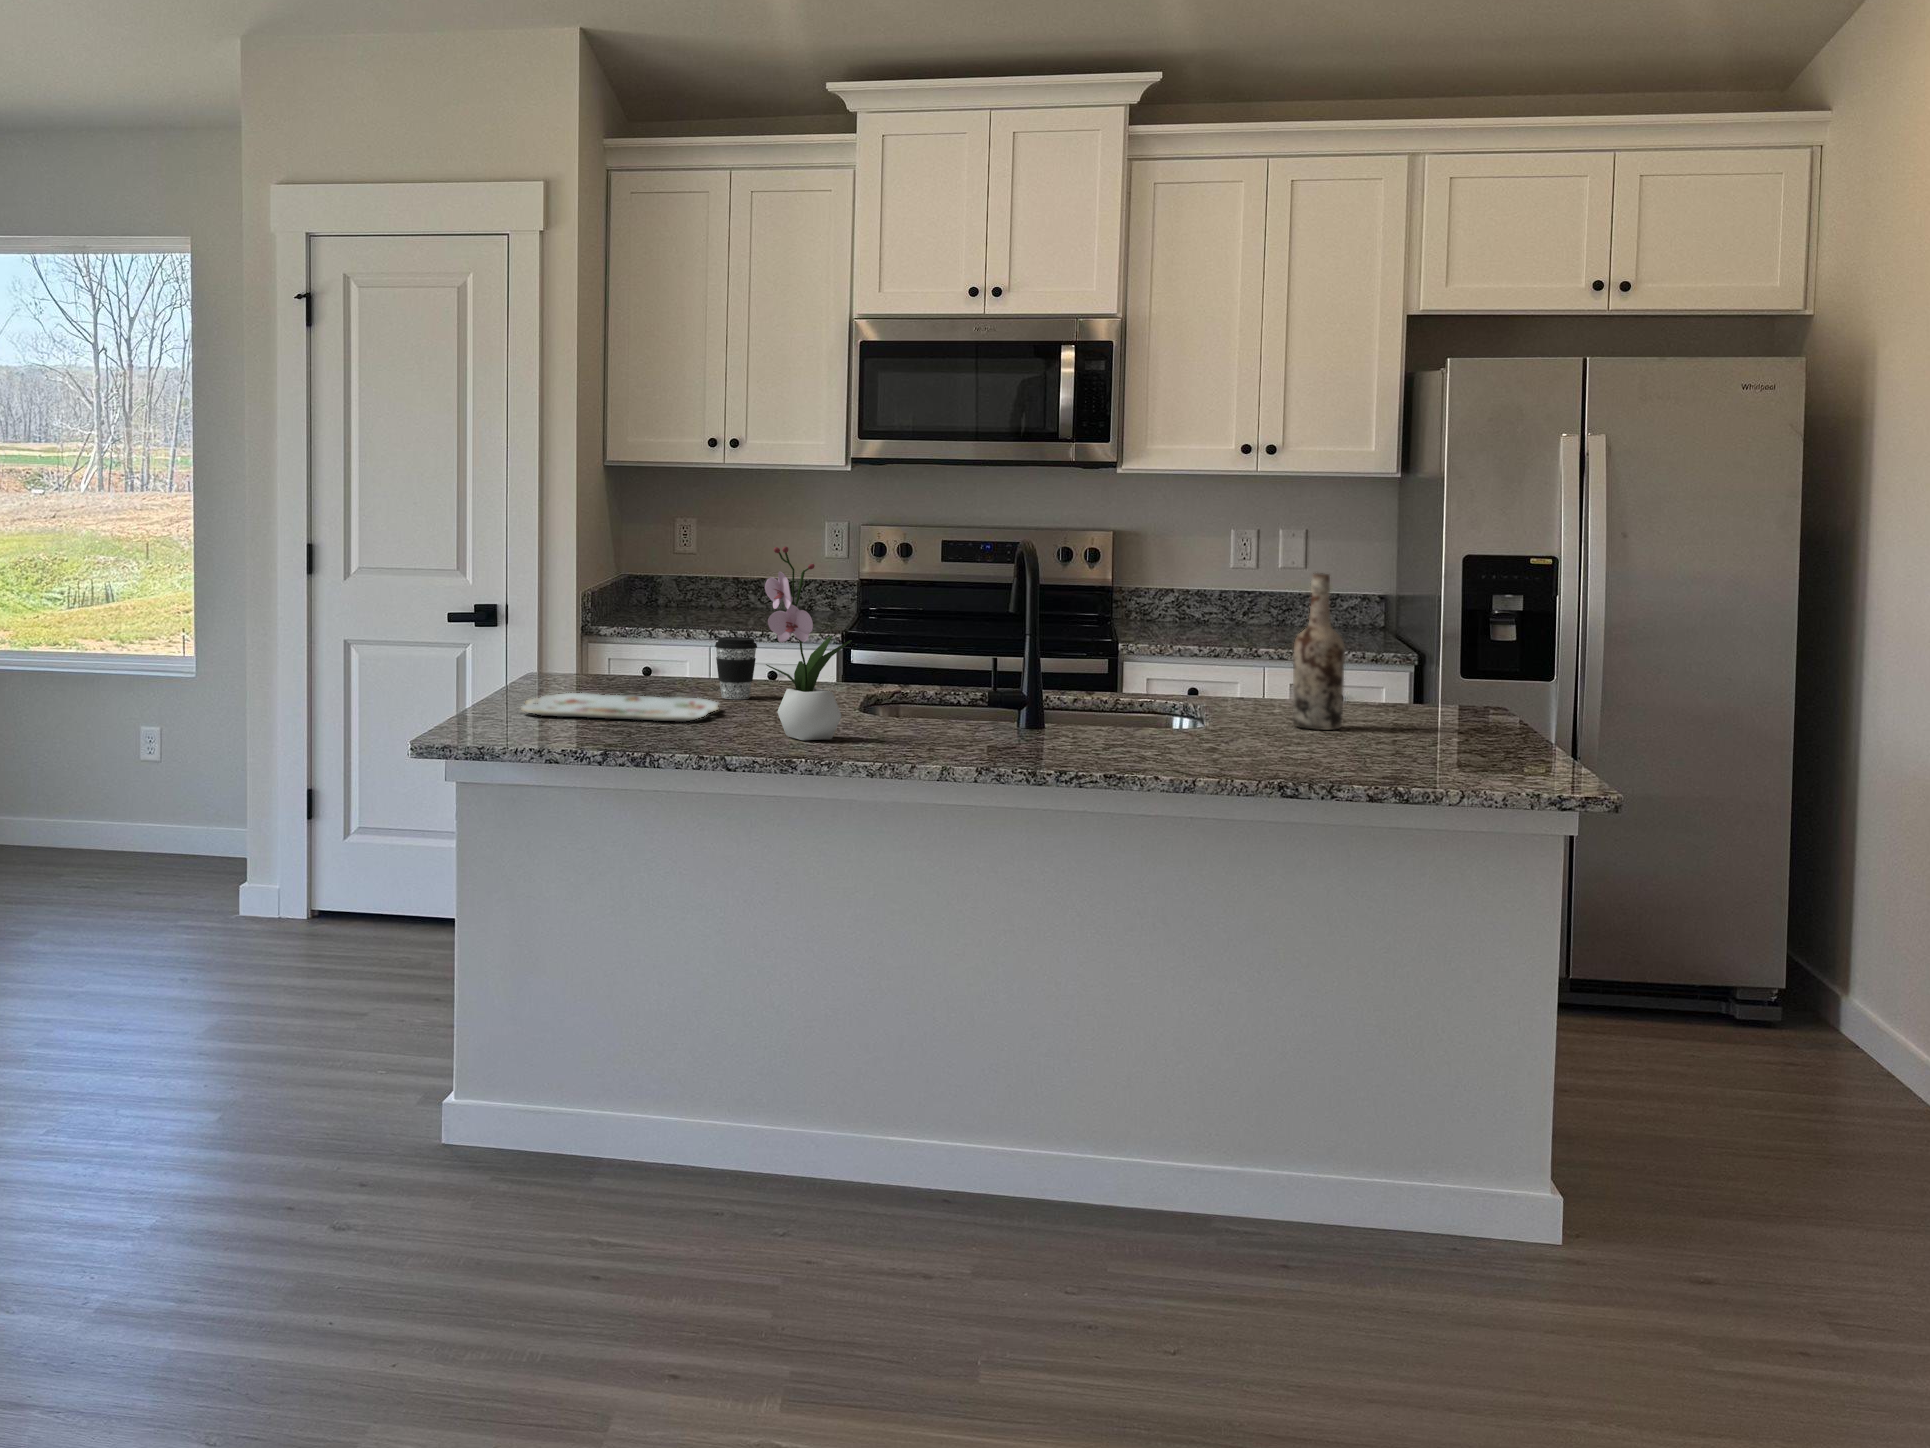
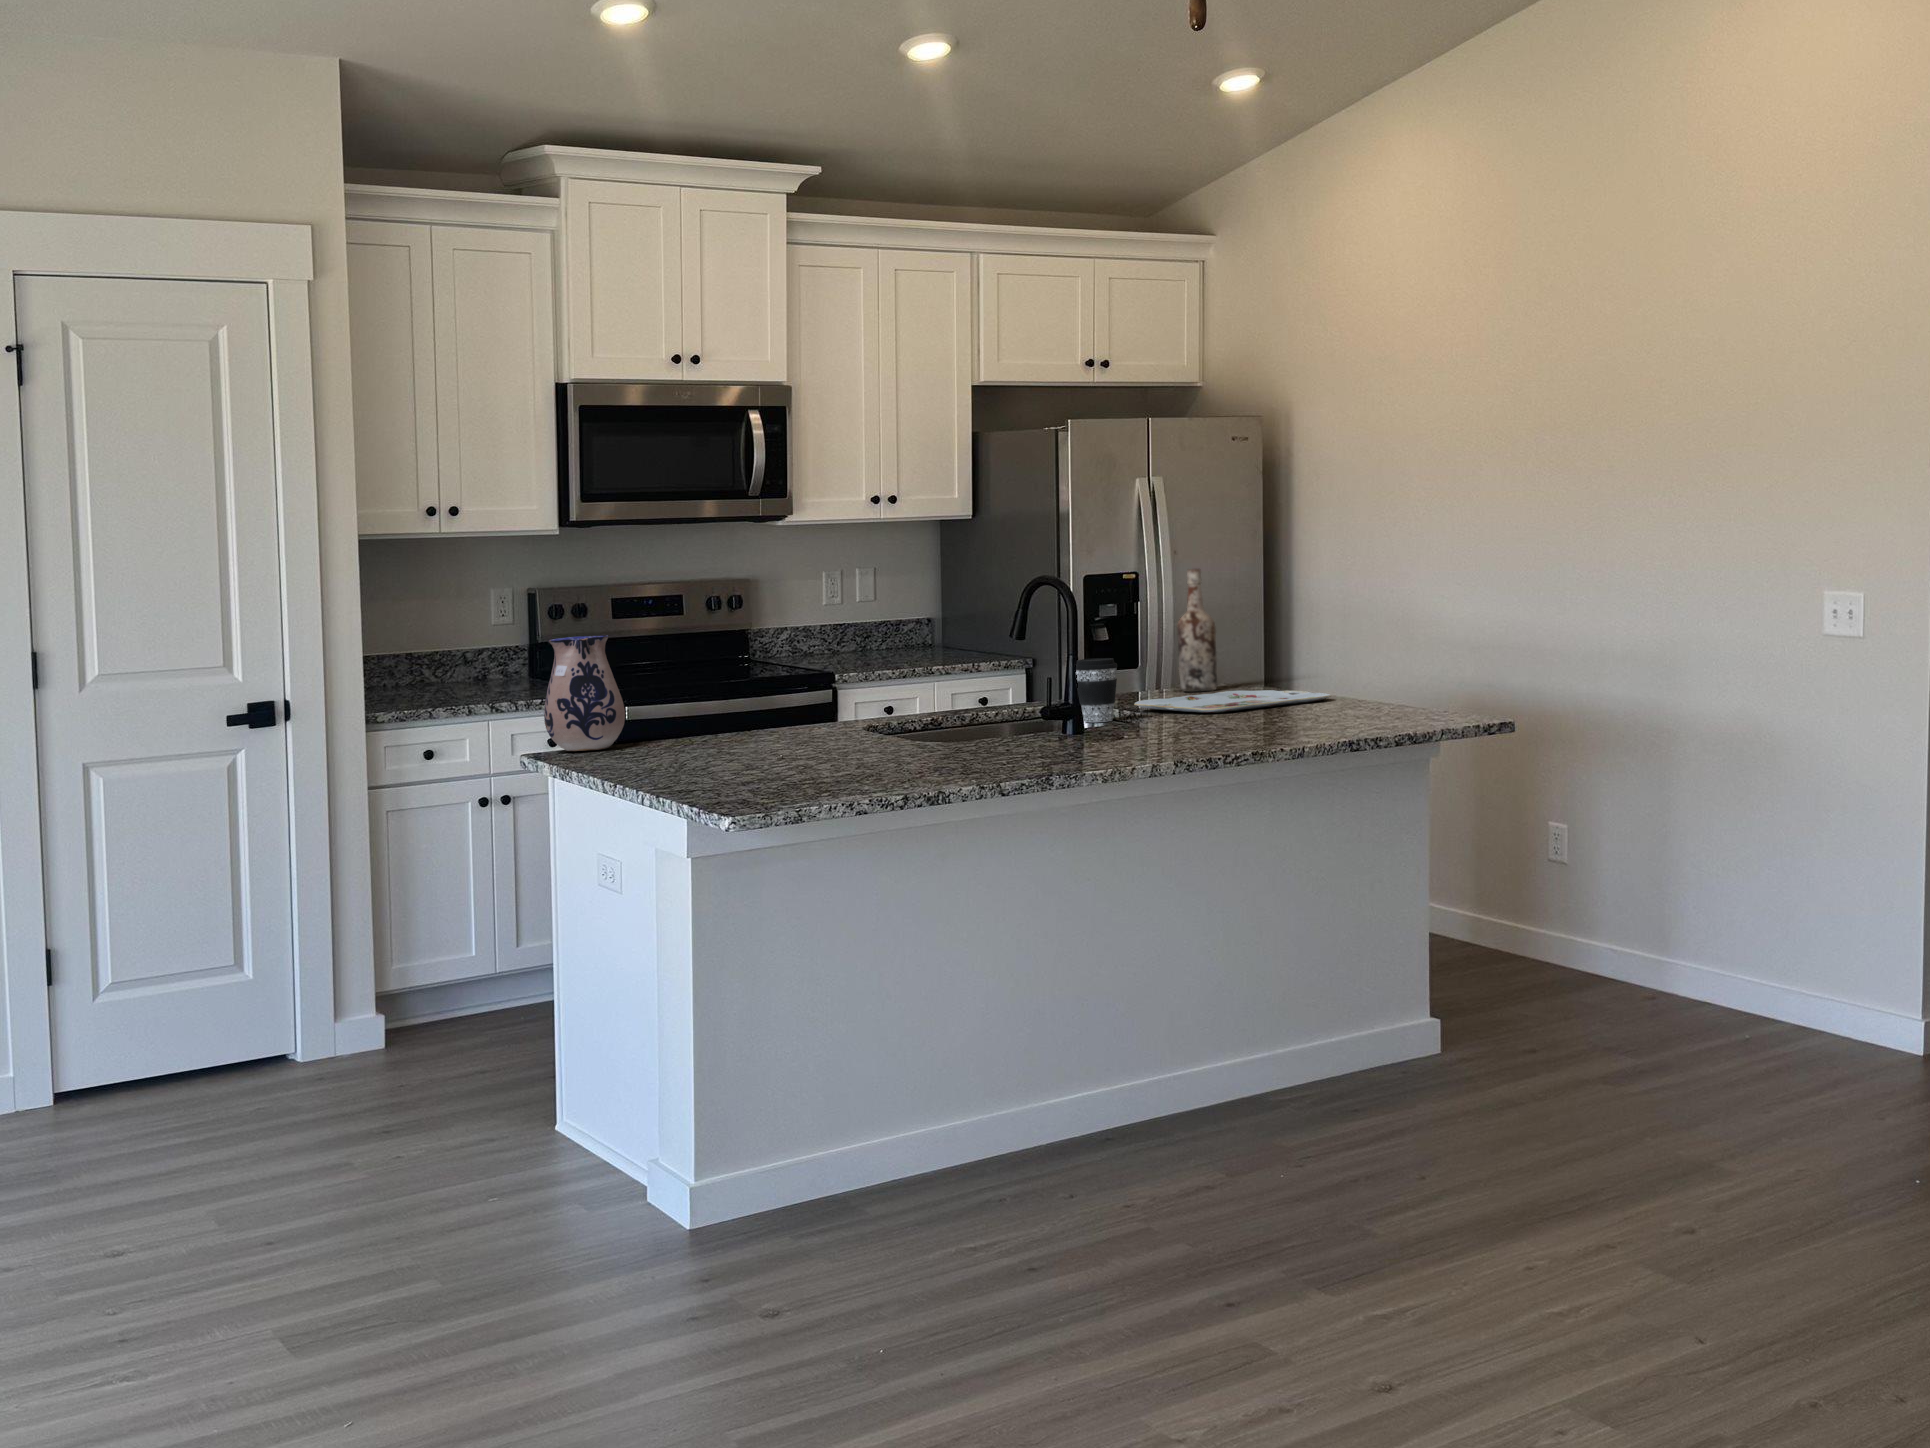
flower arrangement: present [765,546,852,740] -> none [962,563,1032,737]
ceramic pitcher: none [554,579,630,690] -> present [544,636,625,751]
coffee cup: present [715,637,757,699] -> present [1076,658,1117,722]
serving tray: present [522,693,718,722] -> present [1134,690,1331,713]

